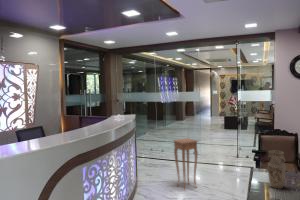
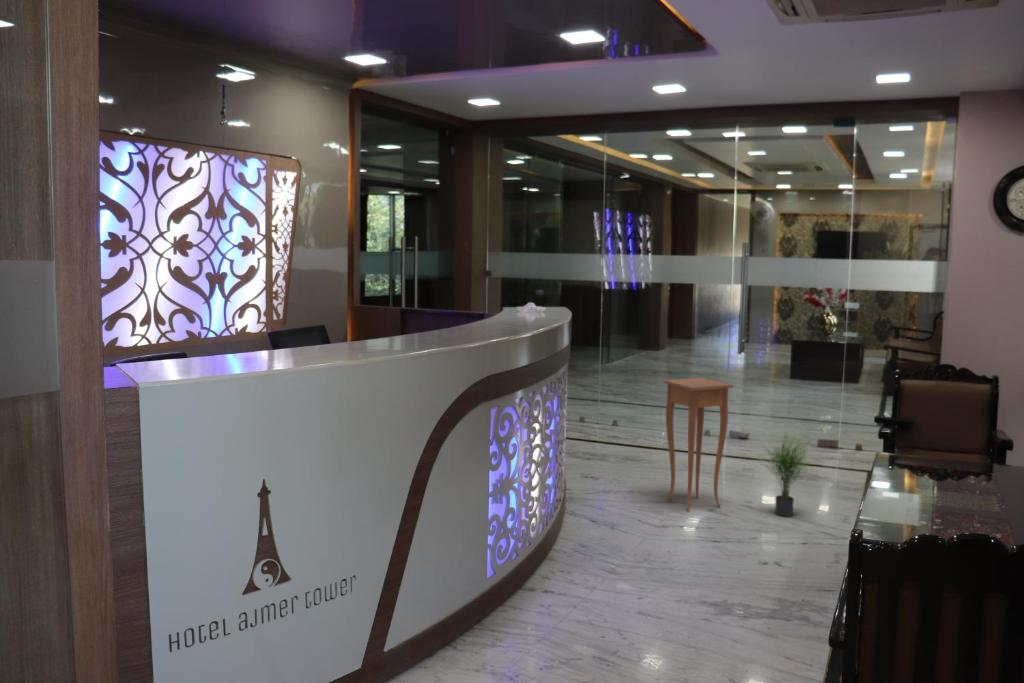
vase: present [268,150,286,188] -> none [922,407,967,497]
potted plant: none [208,157,230,191] -> present [767,436,806,516]

